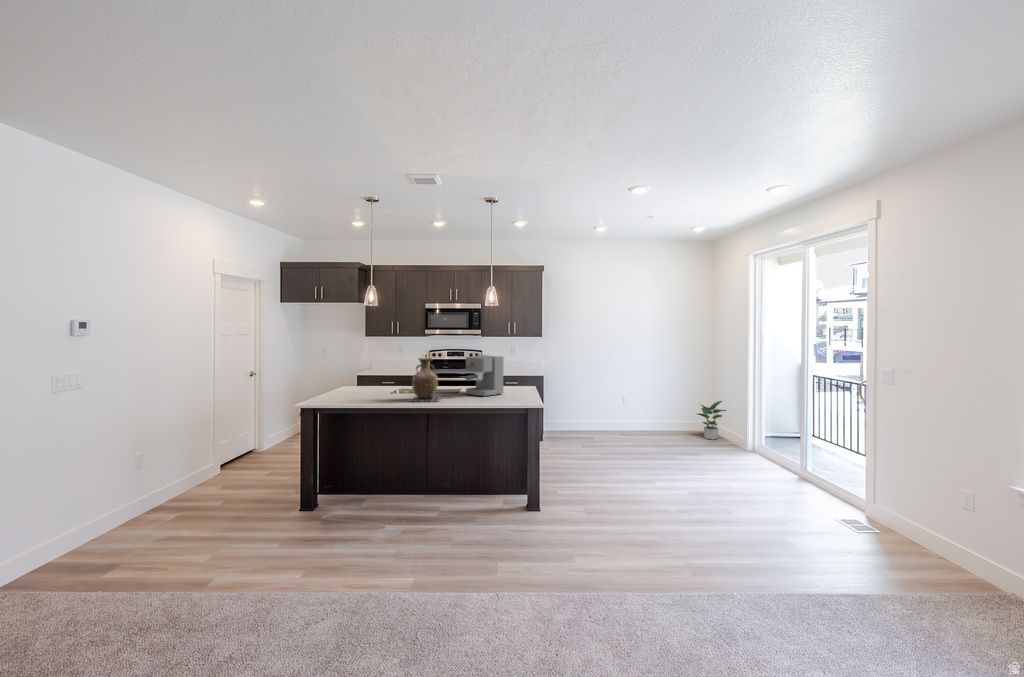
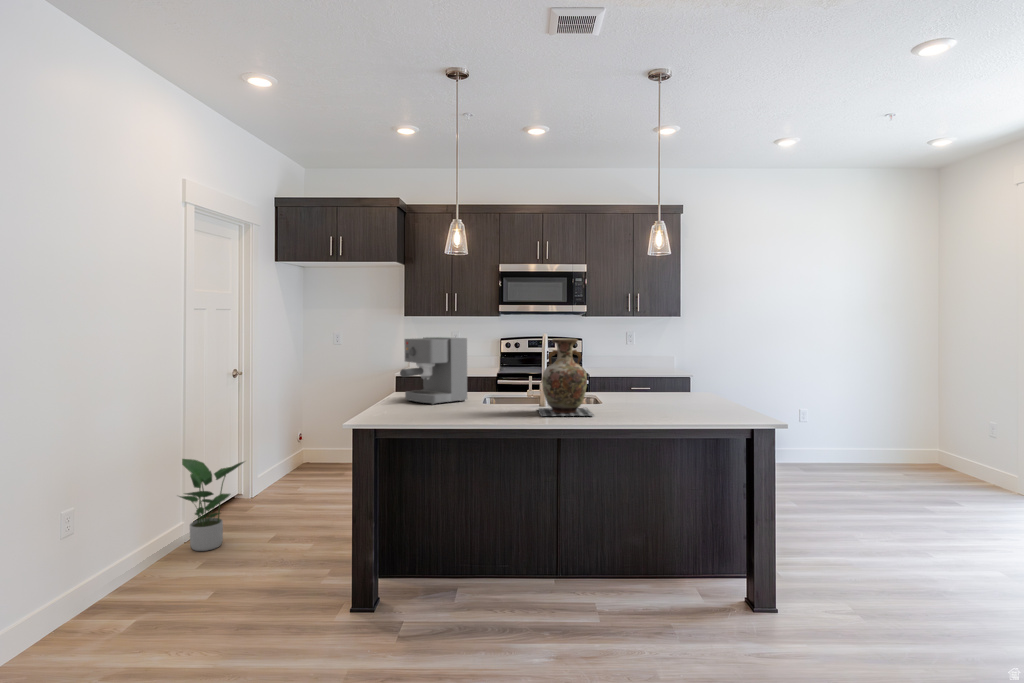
coffee maker: present [465,355,503,397] -> present [400,337,467,405]
potted plant: present [698,401,726,440] -> present [179,459,244,551]

